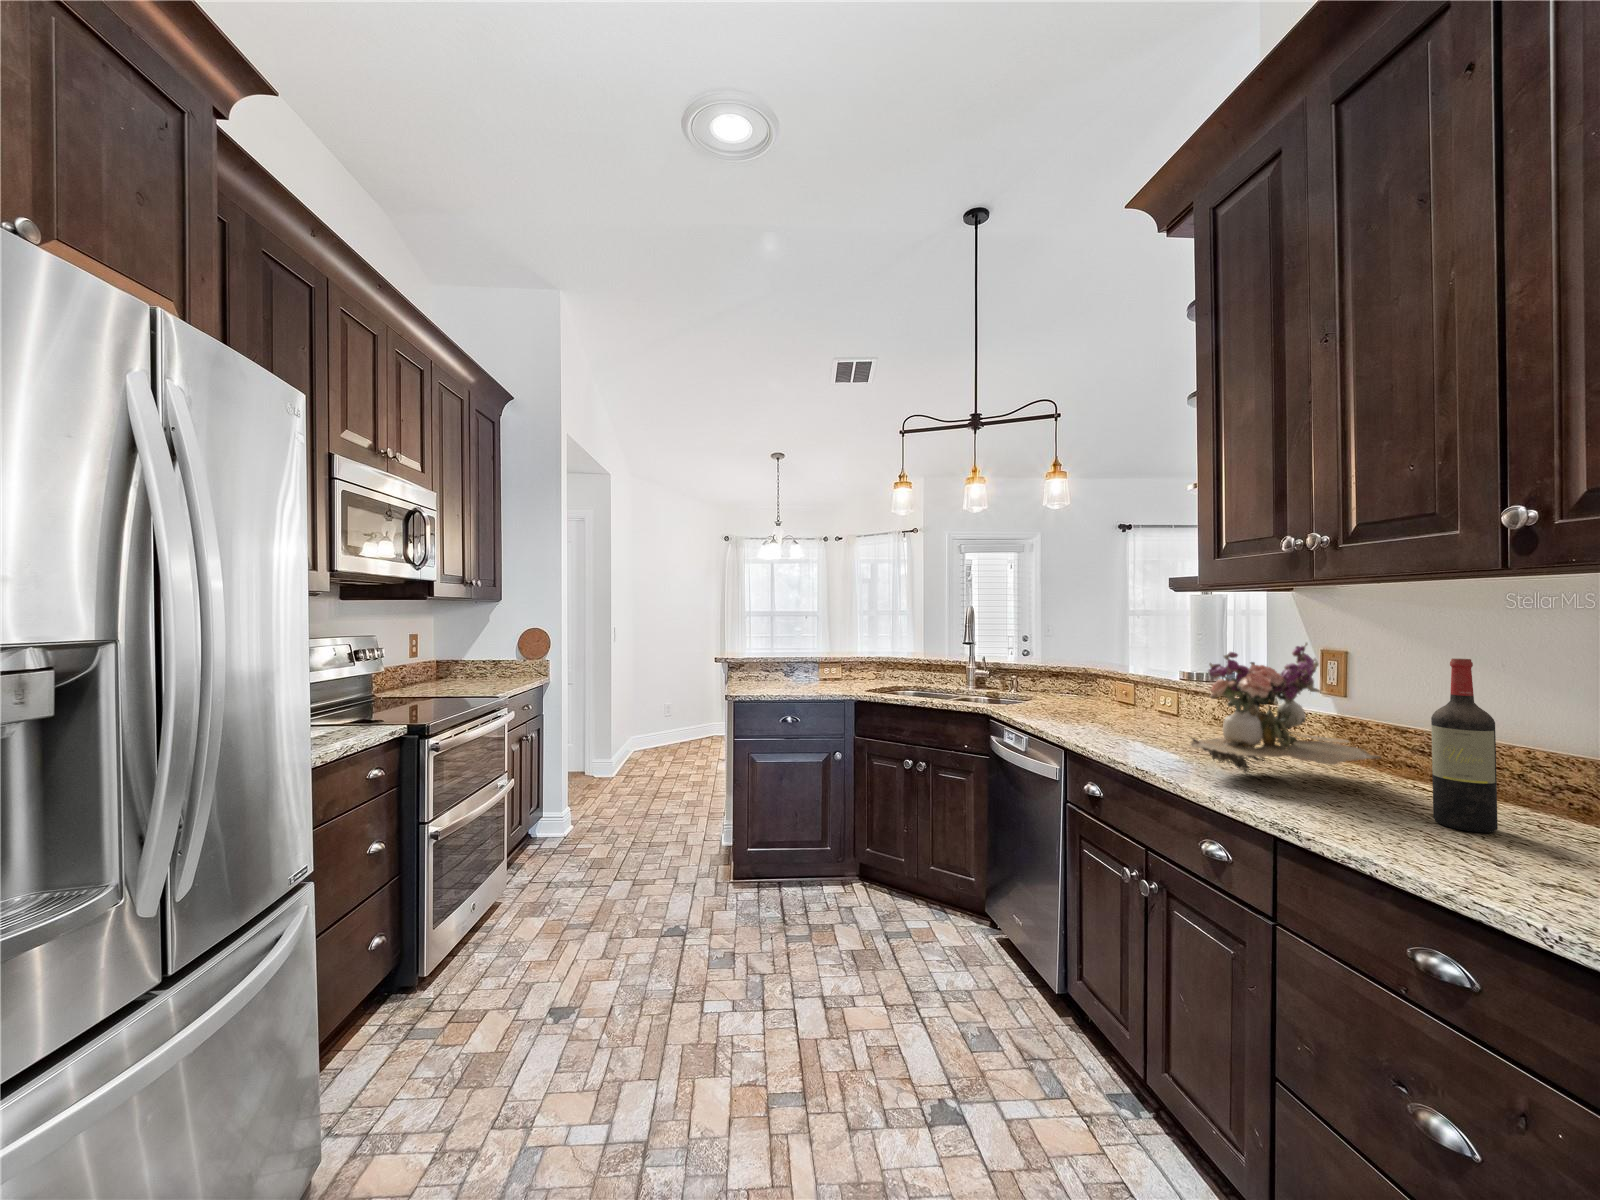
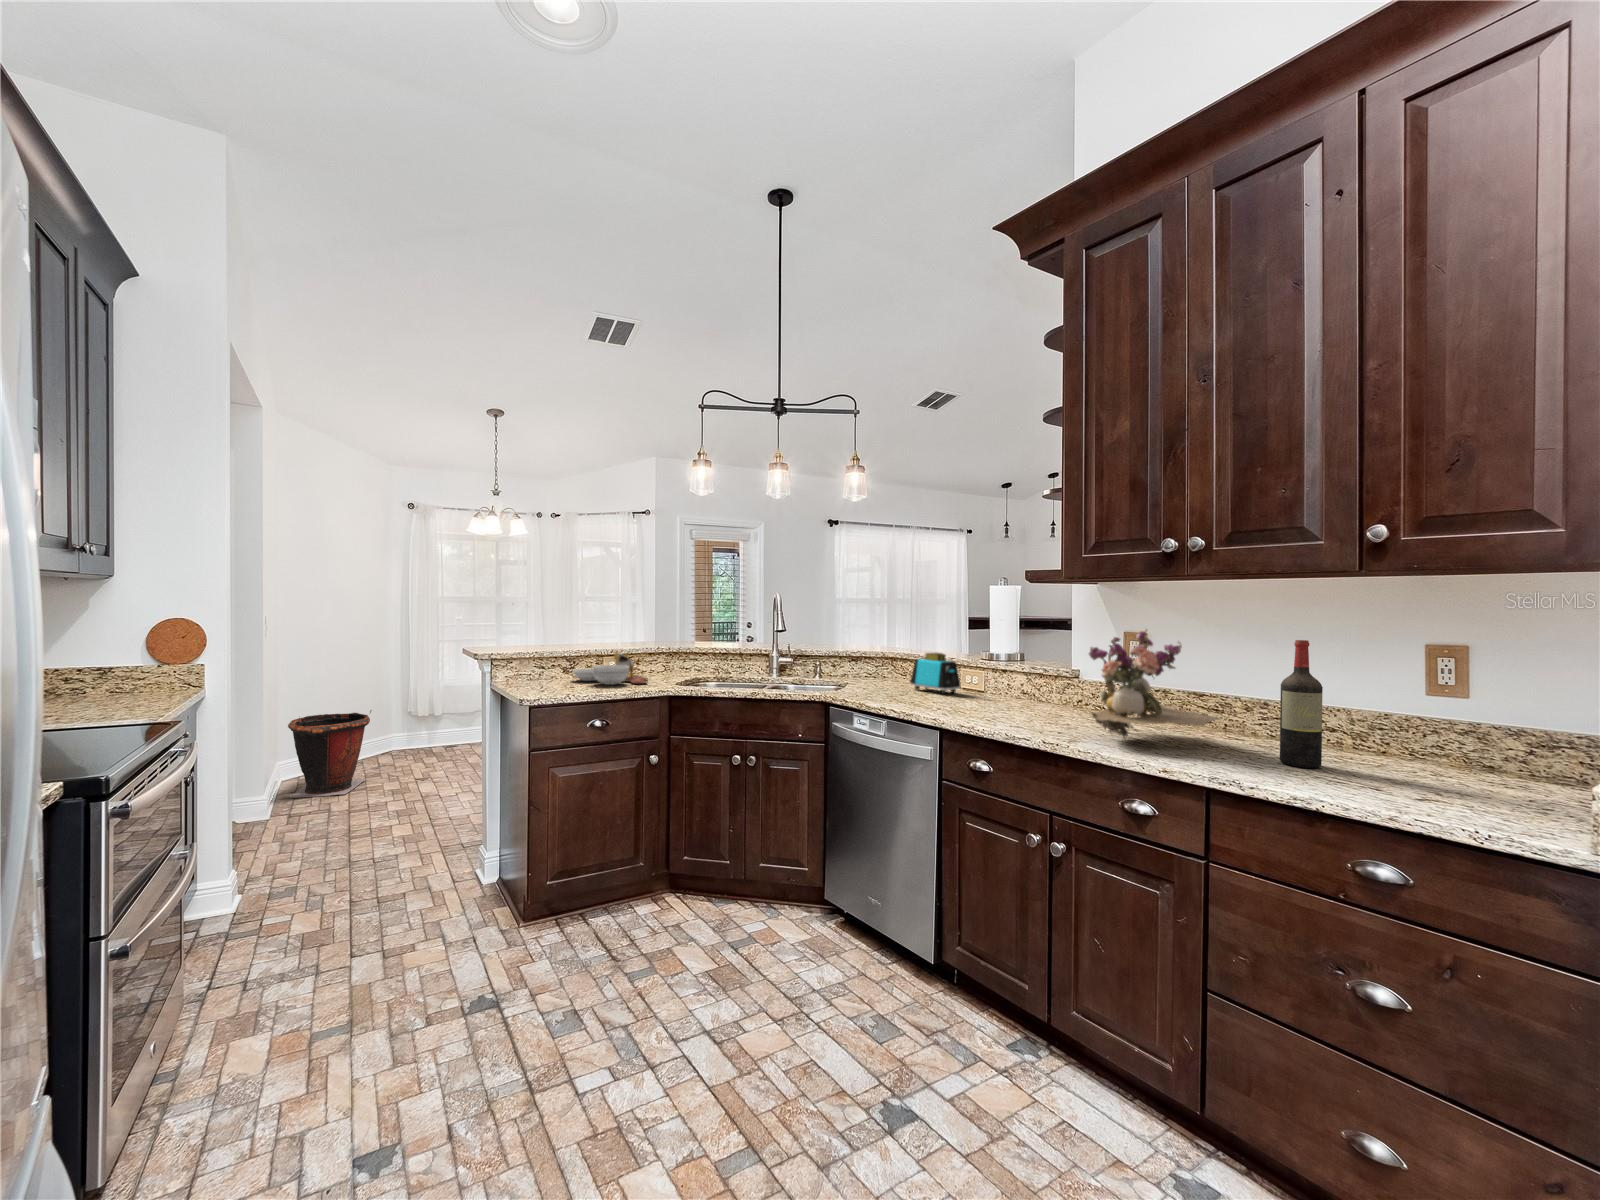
cutting board: none [777,660,838,689] -> present [573,651,648,685]
toaster: none [1084,667,1138,713] -> present [910,653,961,694]
trash can: none [629,700,683,766] -> present [288,710,372,798]

